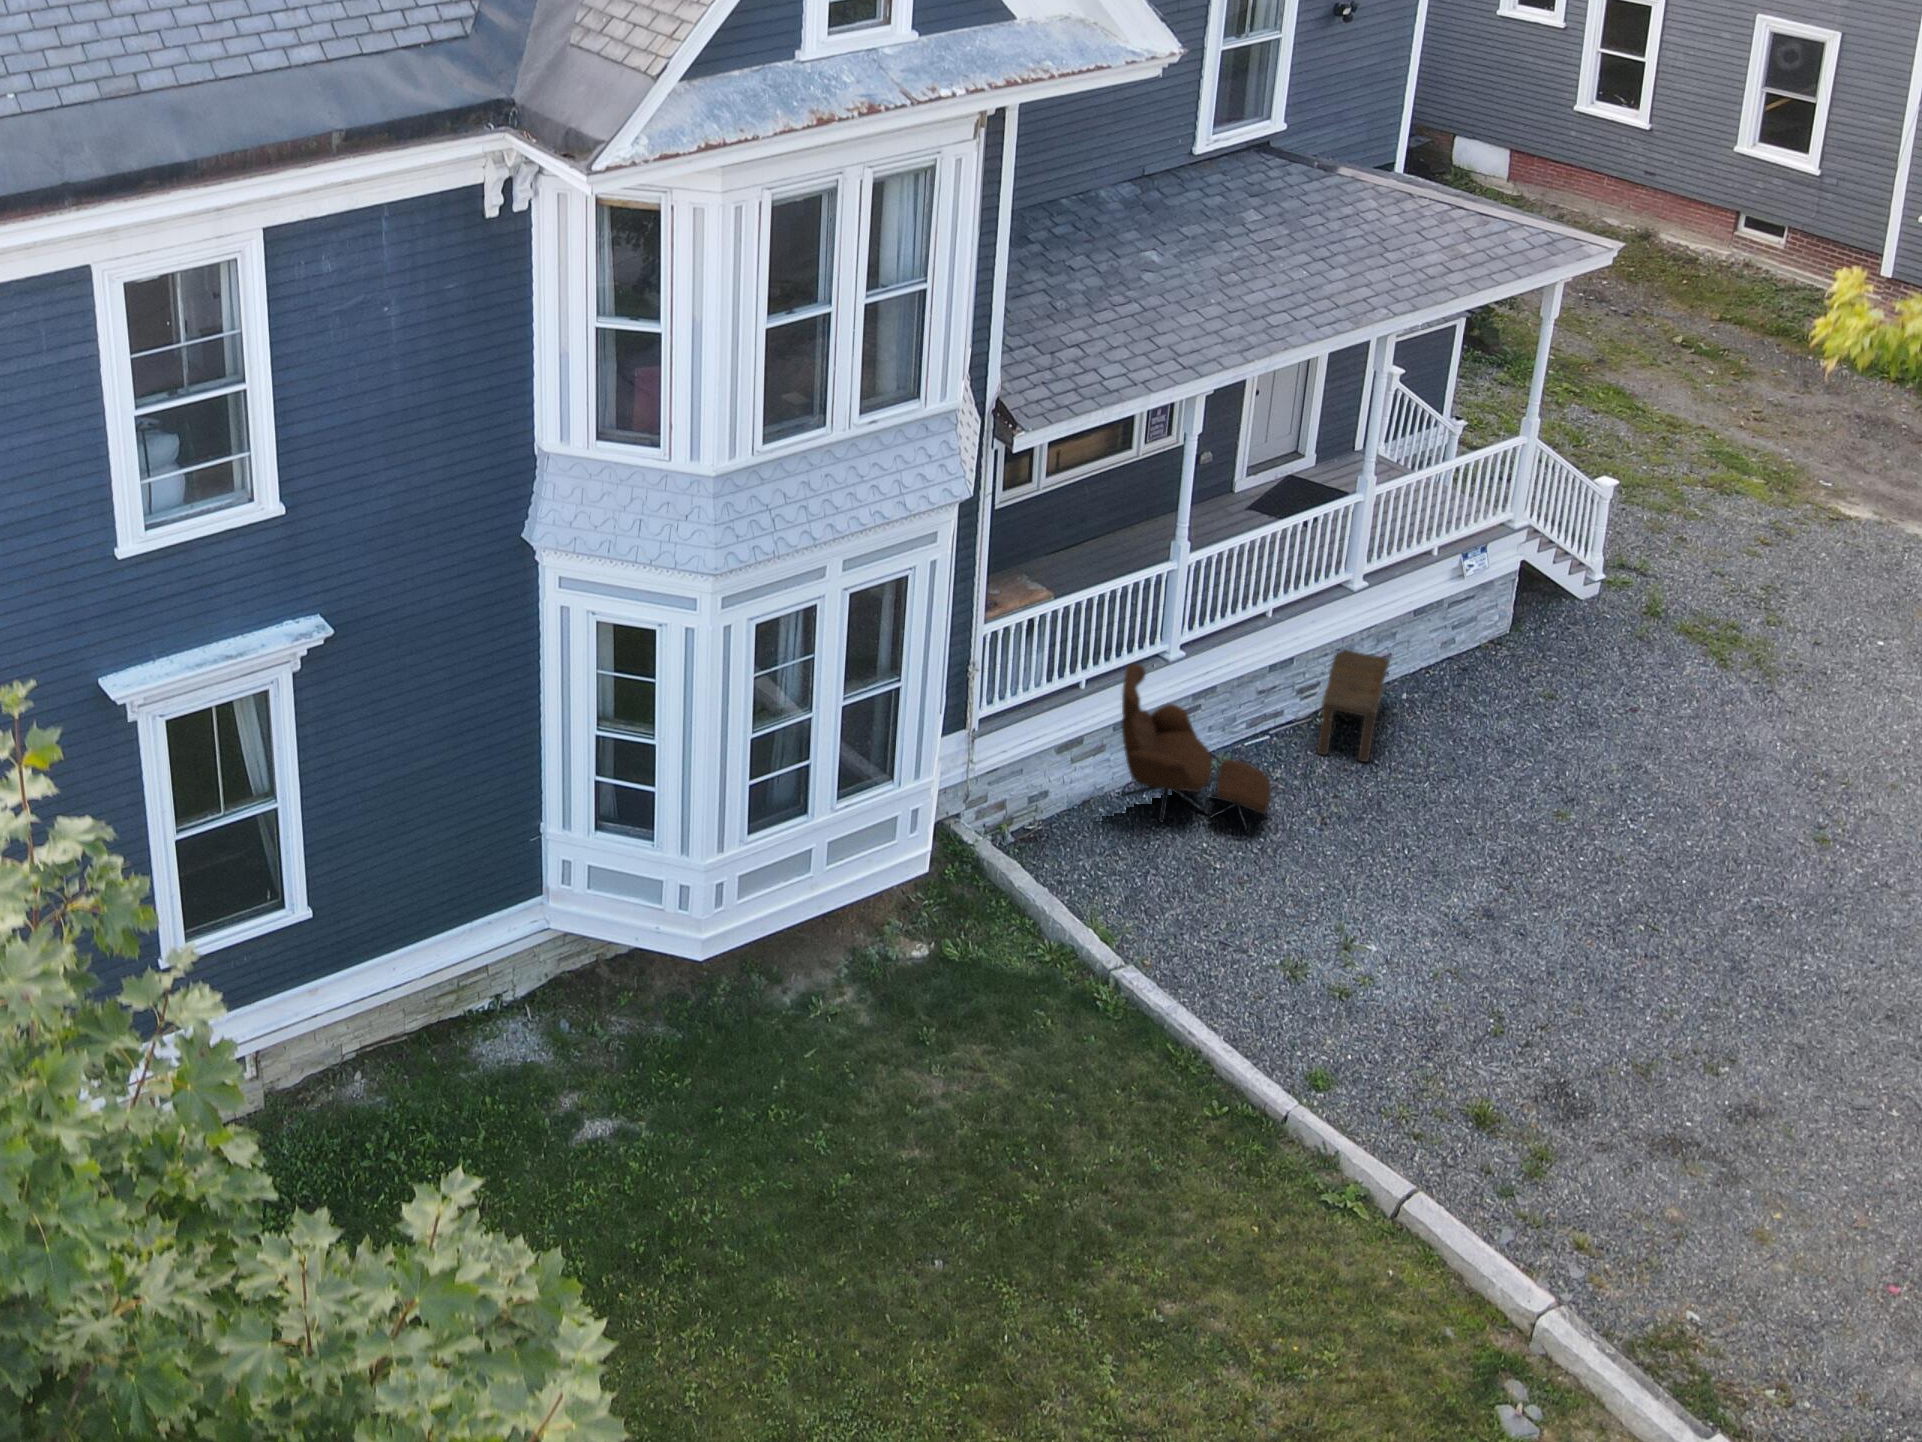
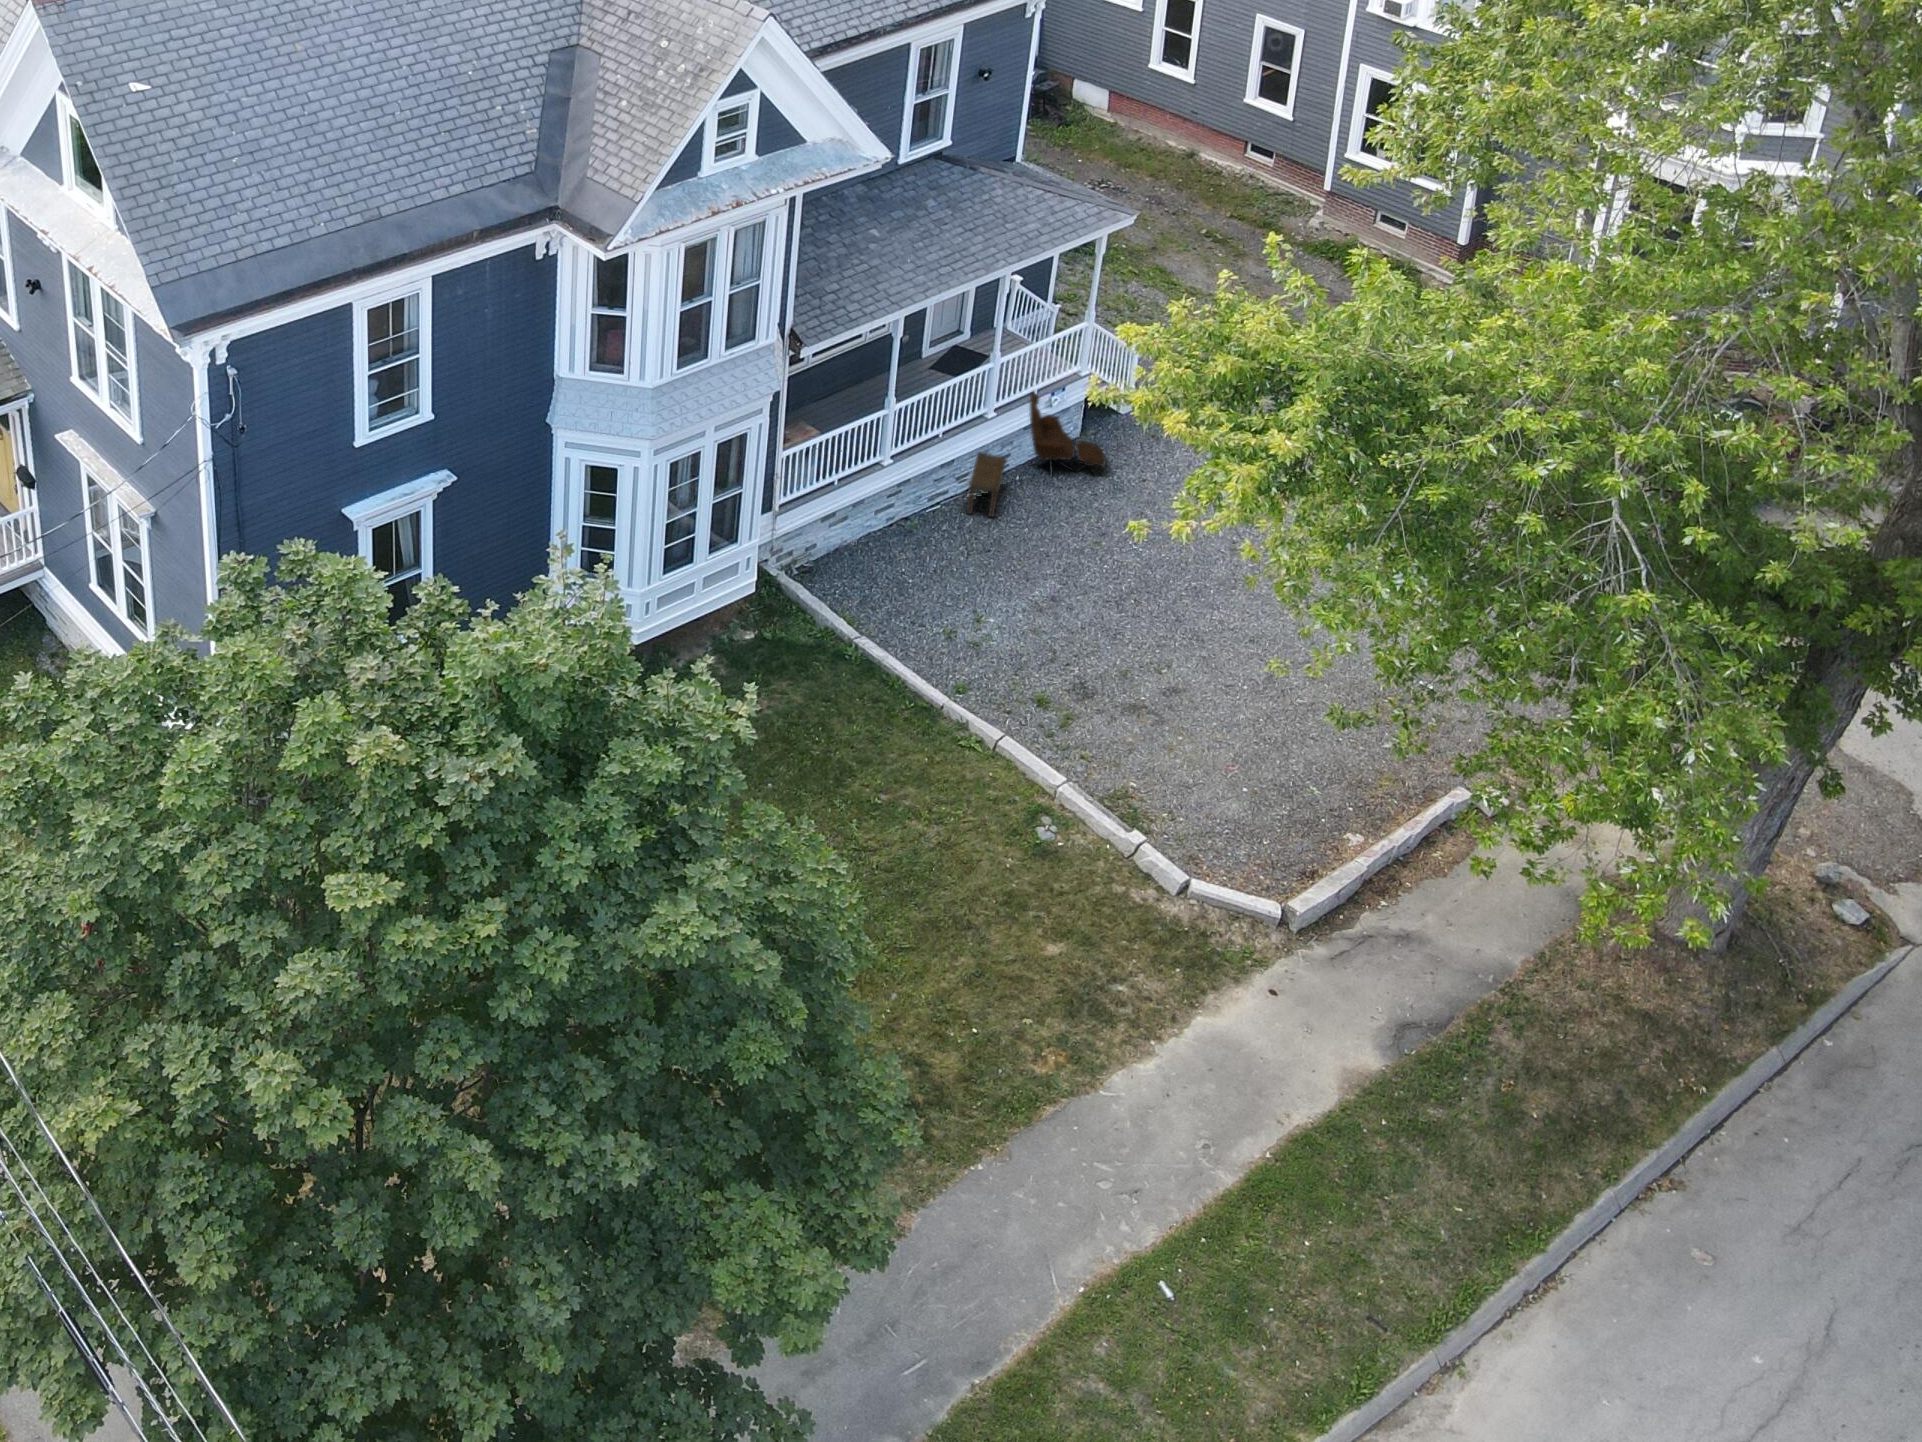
lounge chair: present [1121,664,1272,829] -> present [1029,392,1106,475]

